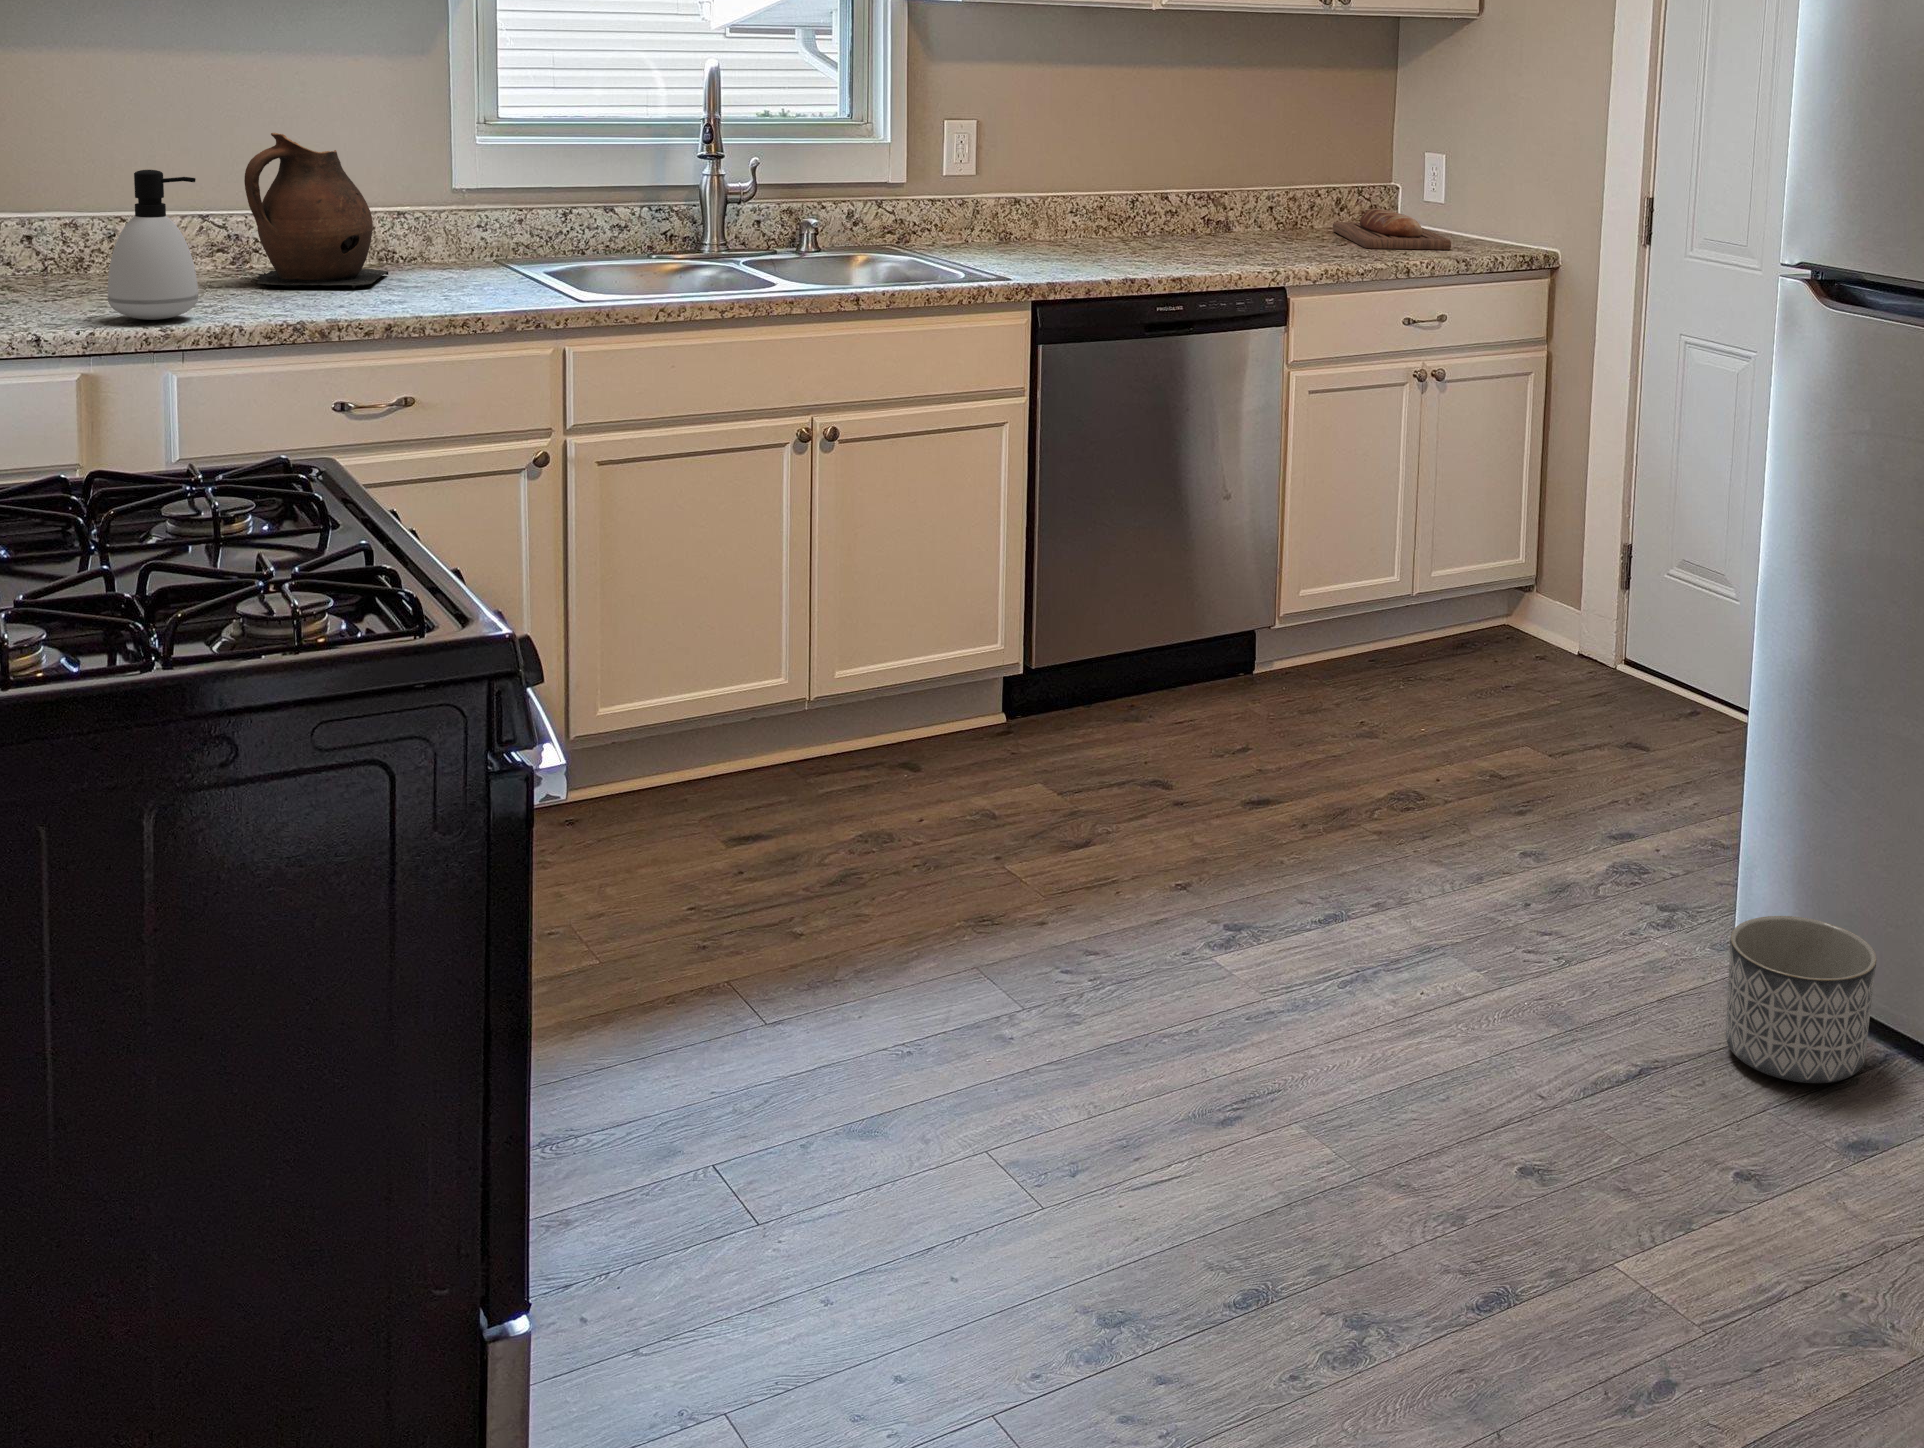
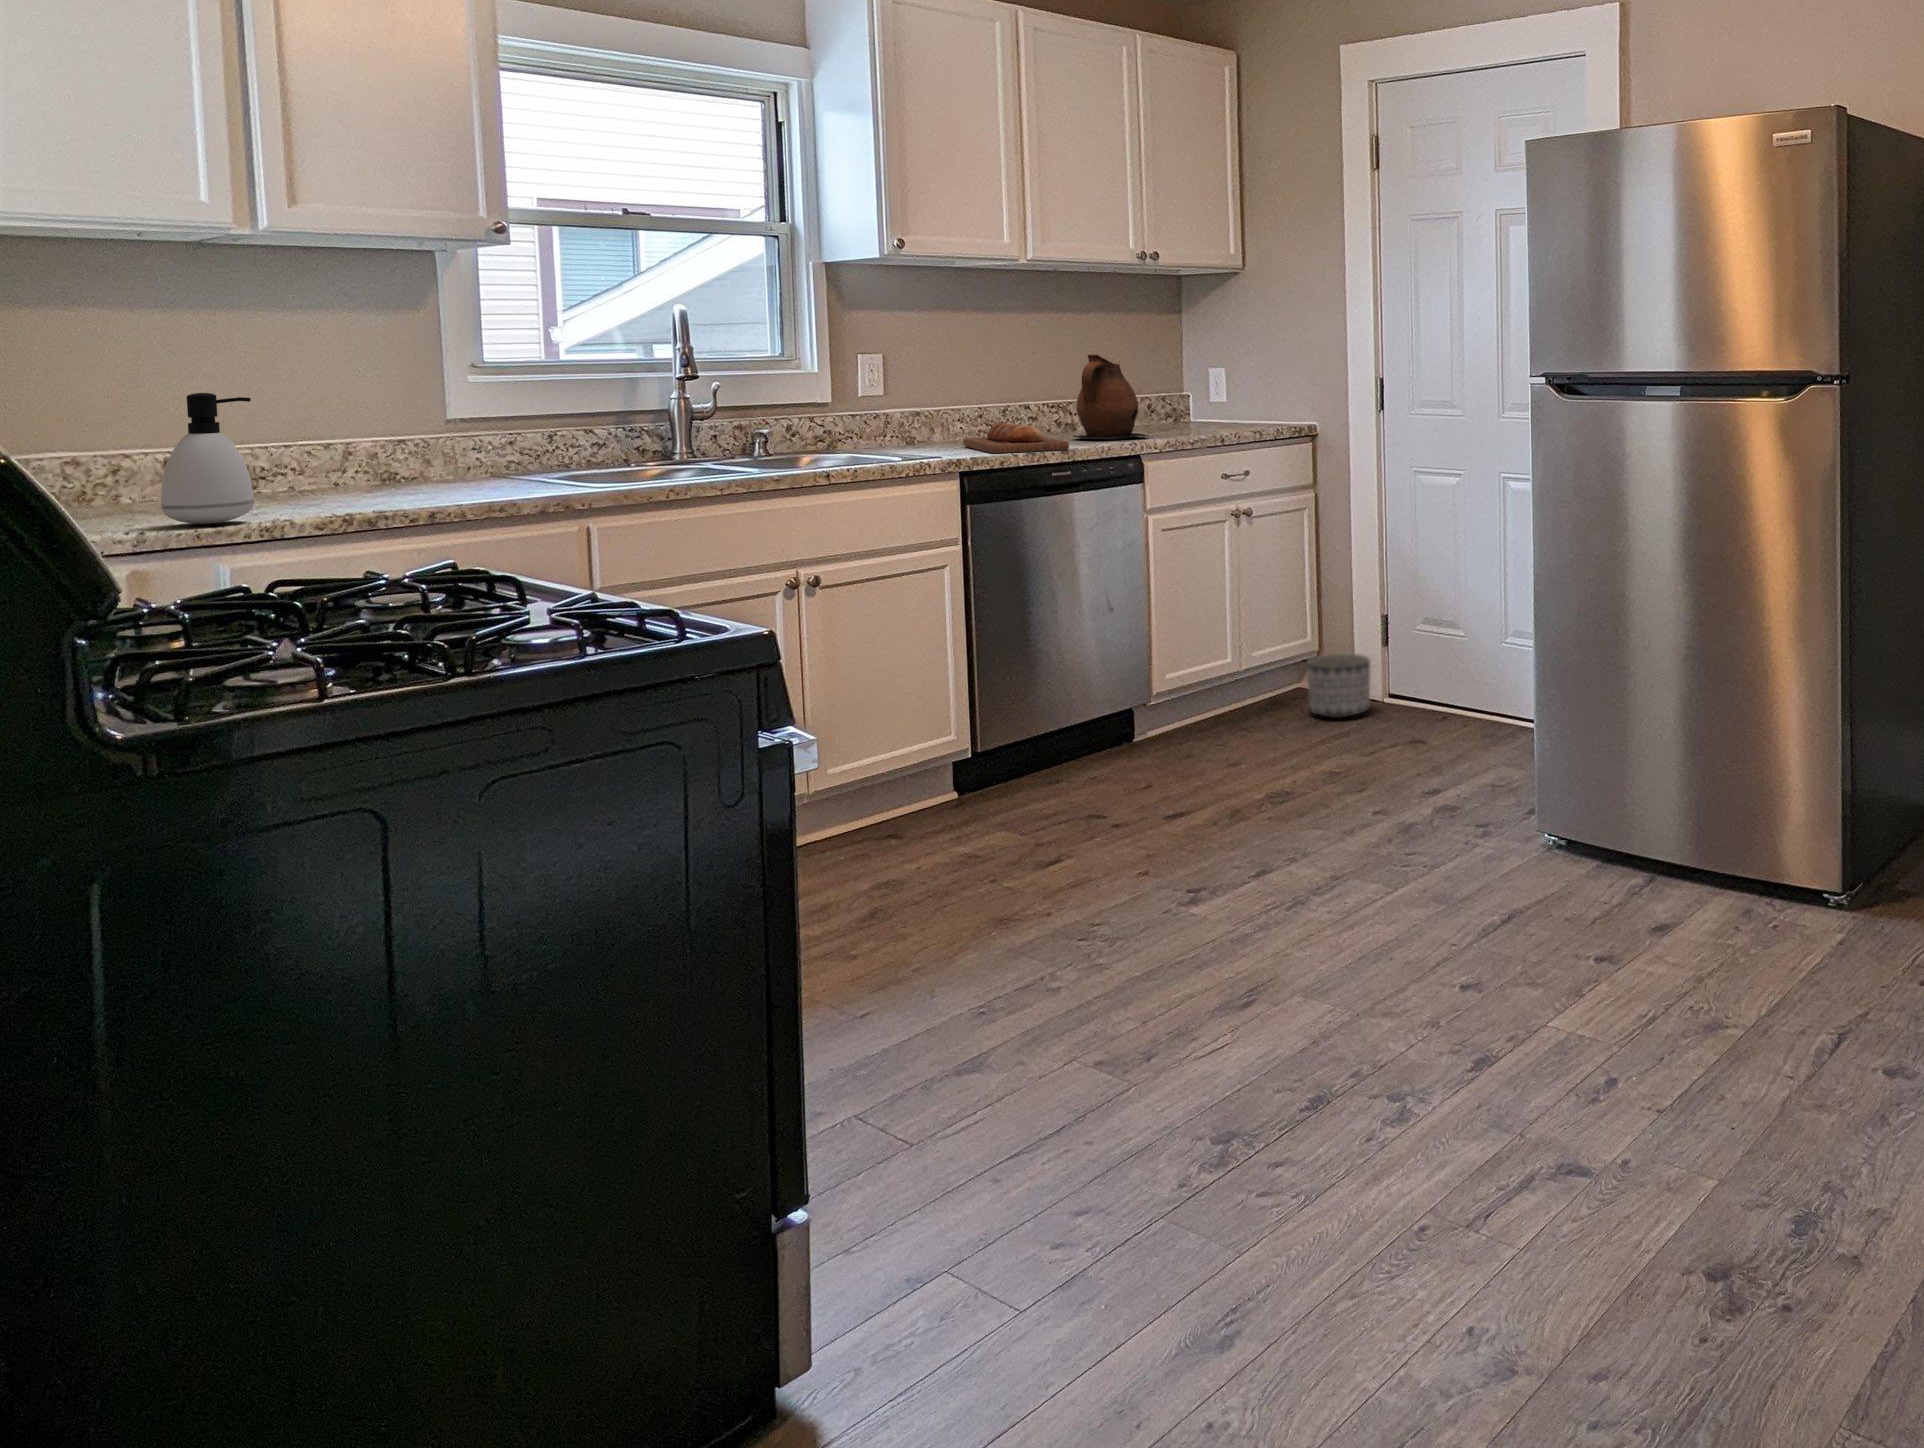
ceramic pitcher: present [244,133,388,288] -> present [1073,354,1149,439]
bread loaf: present [1333,208,1451,250] -> present [963,423,1069,453]
planter: present [1726,916,1877,1083] -> present [1307,654,1370,718]

